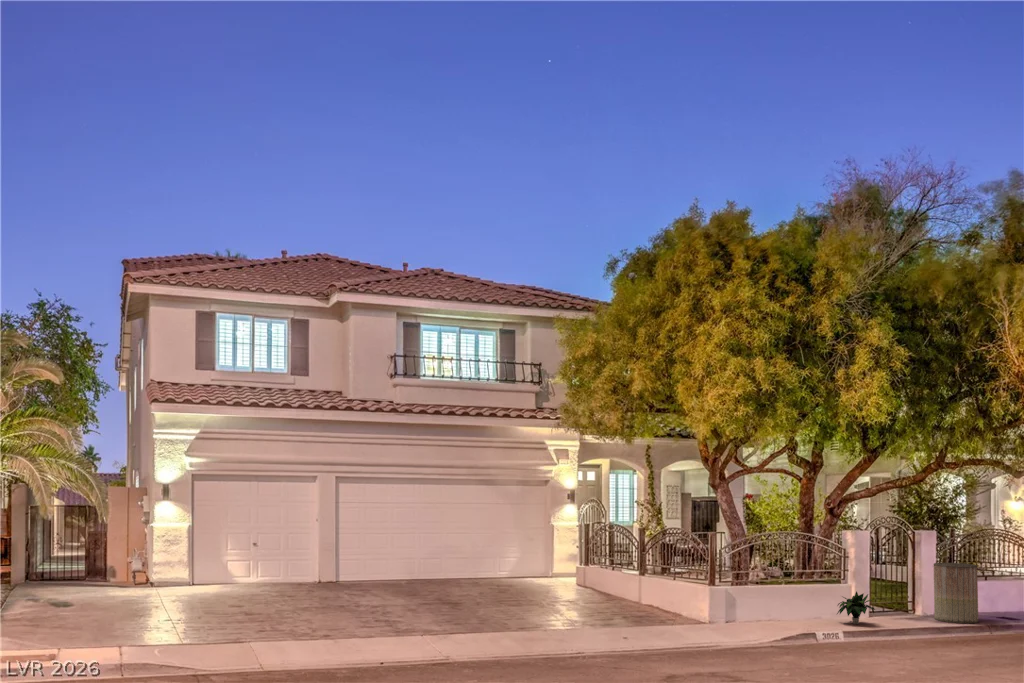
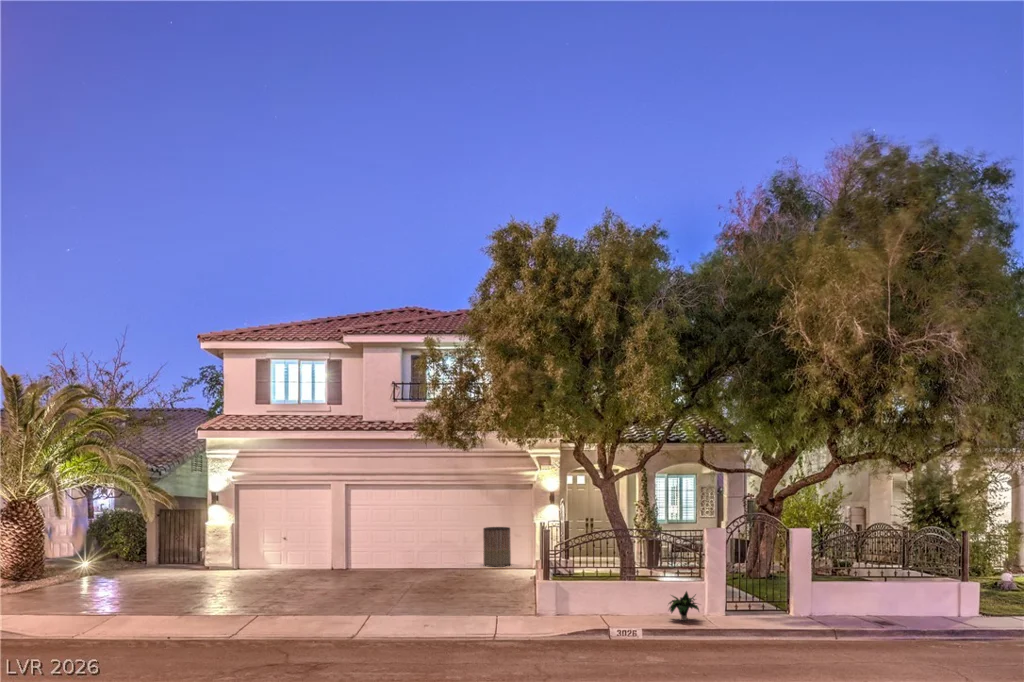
trash can: present [933,563,978,623] -> present [483,527,511,567]

